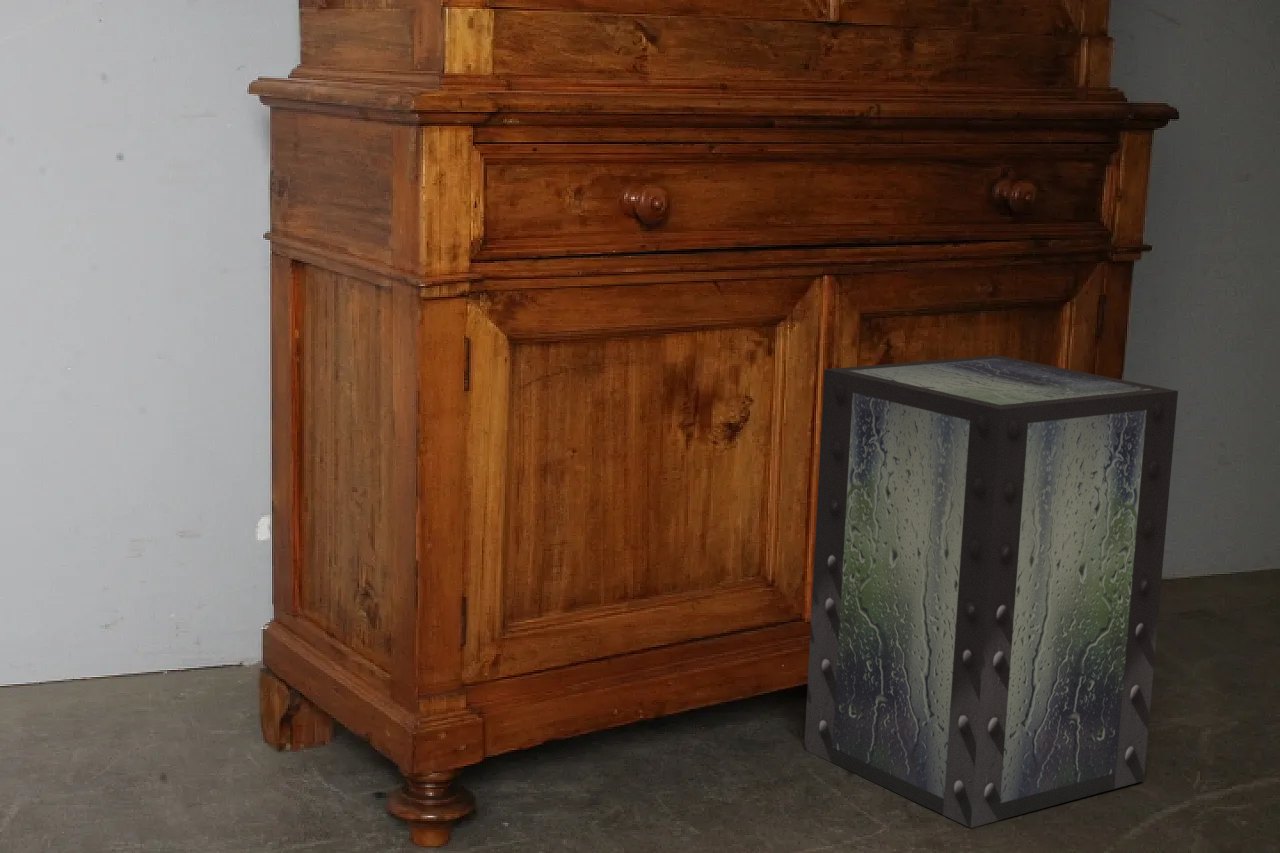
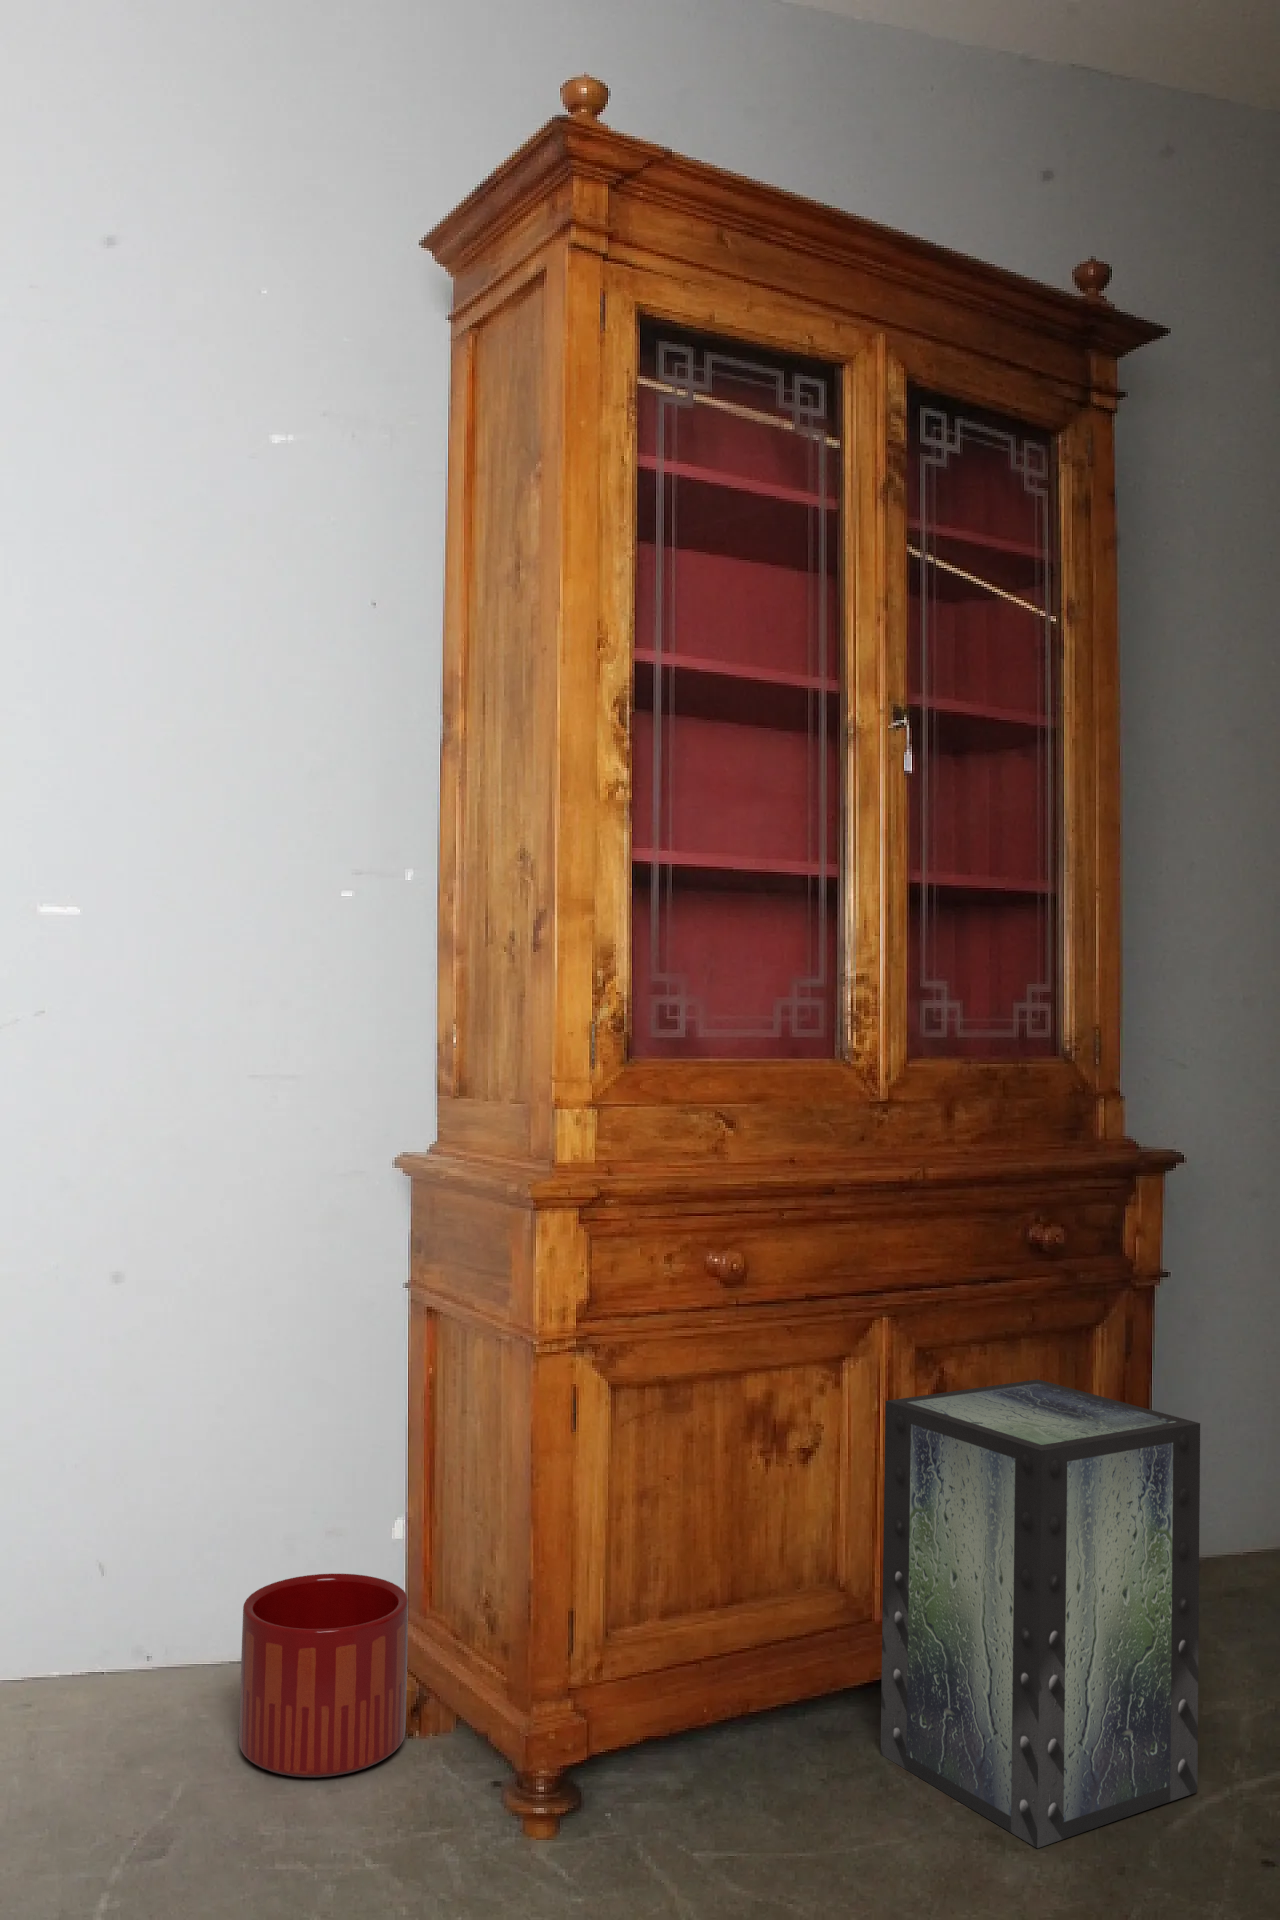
planter: none [87,563,277,769] -> present [239,1574,408,1778]

